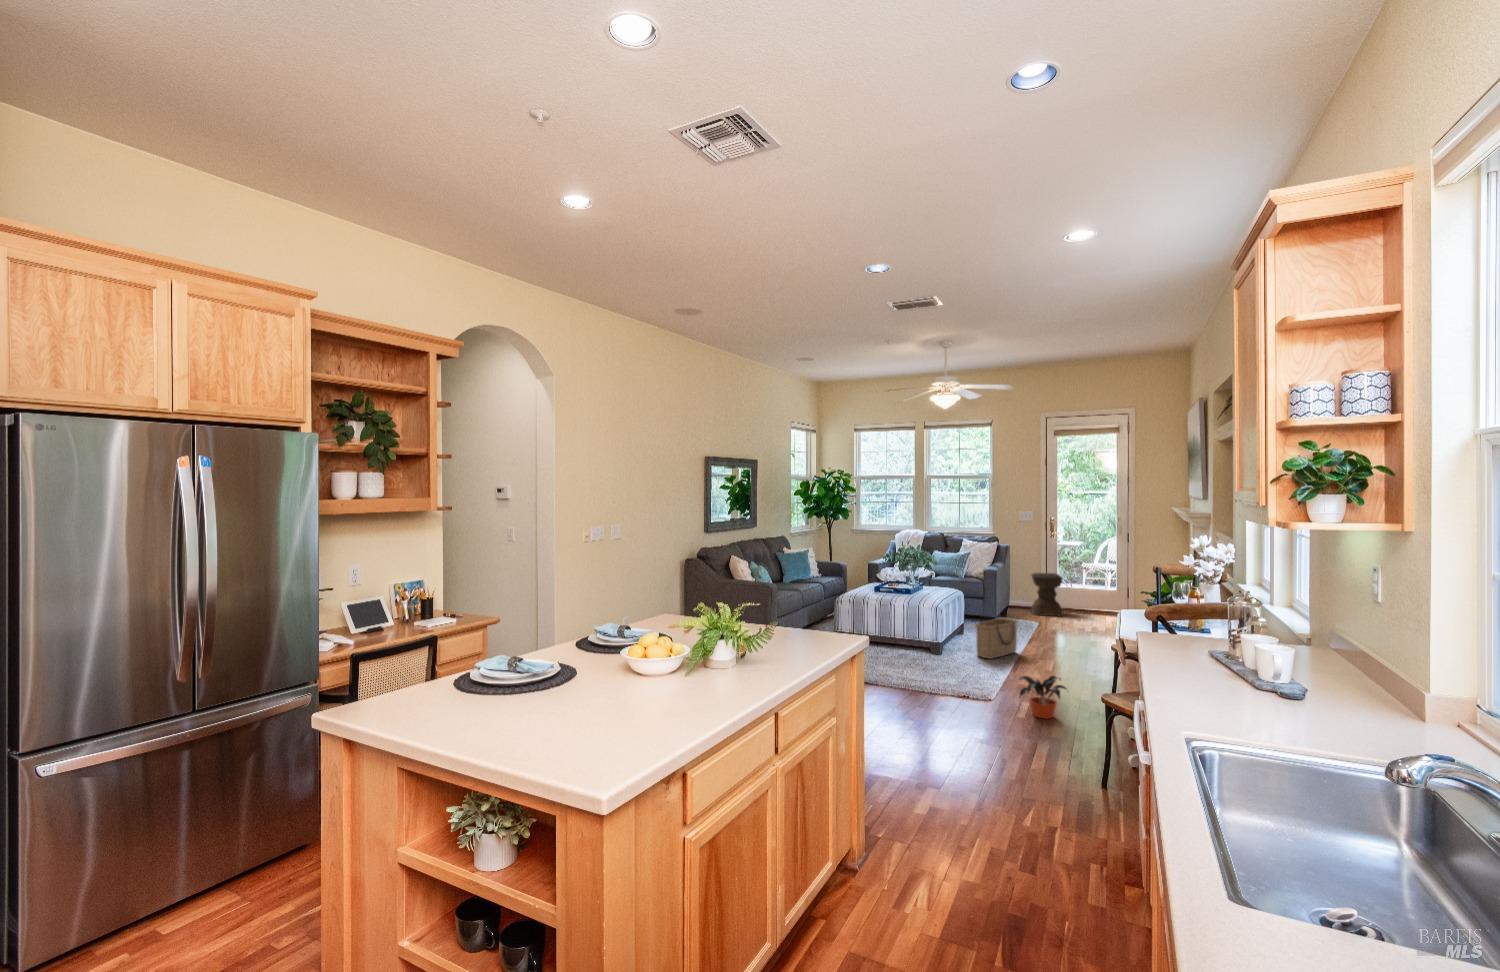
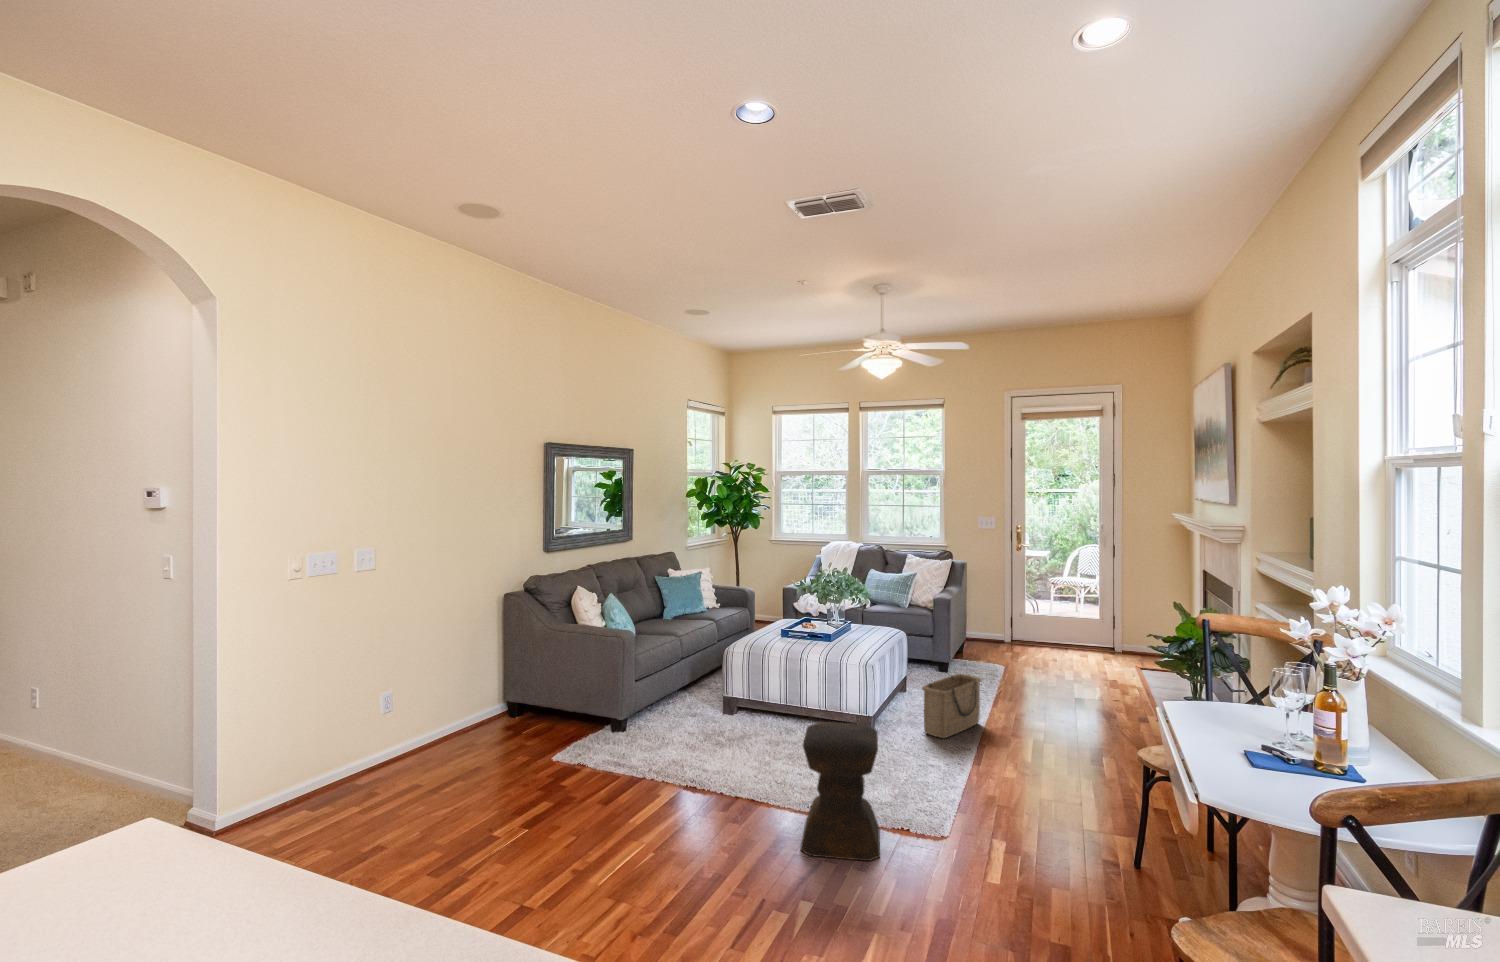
stool: present [1031,573,1063,616] -> present [801,722,880,861]
potted plant: present [1019,676,1066,719] -> none [987,804,1075,883]

